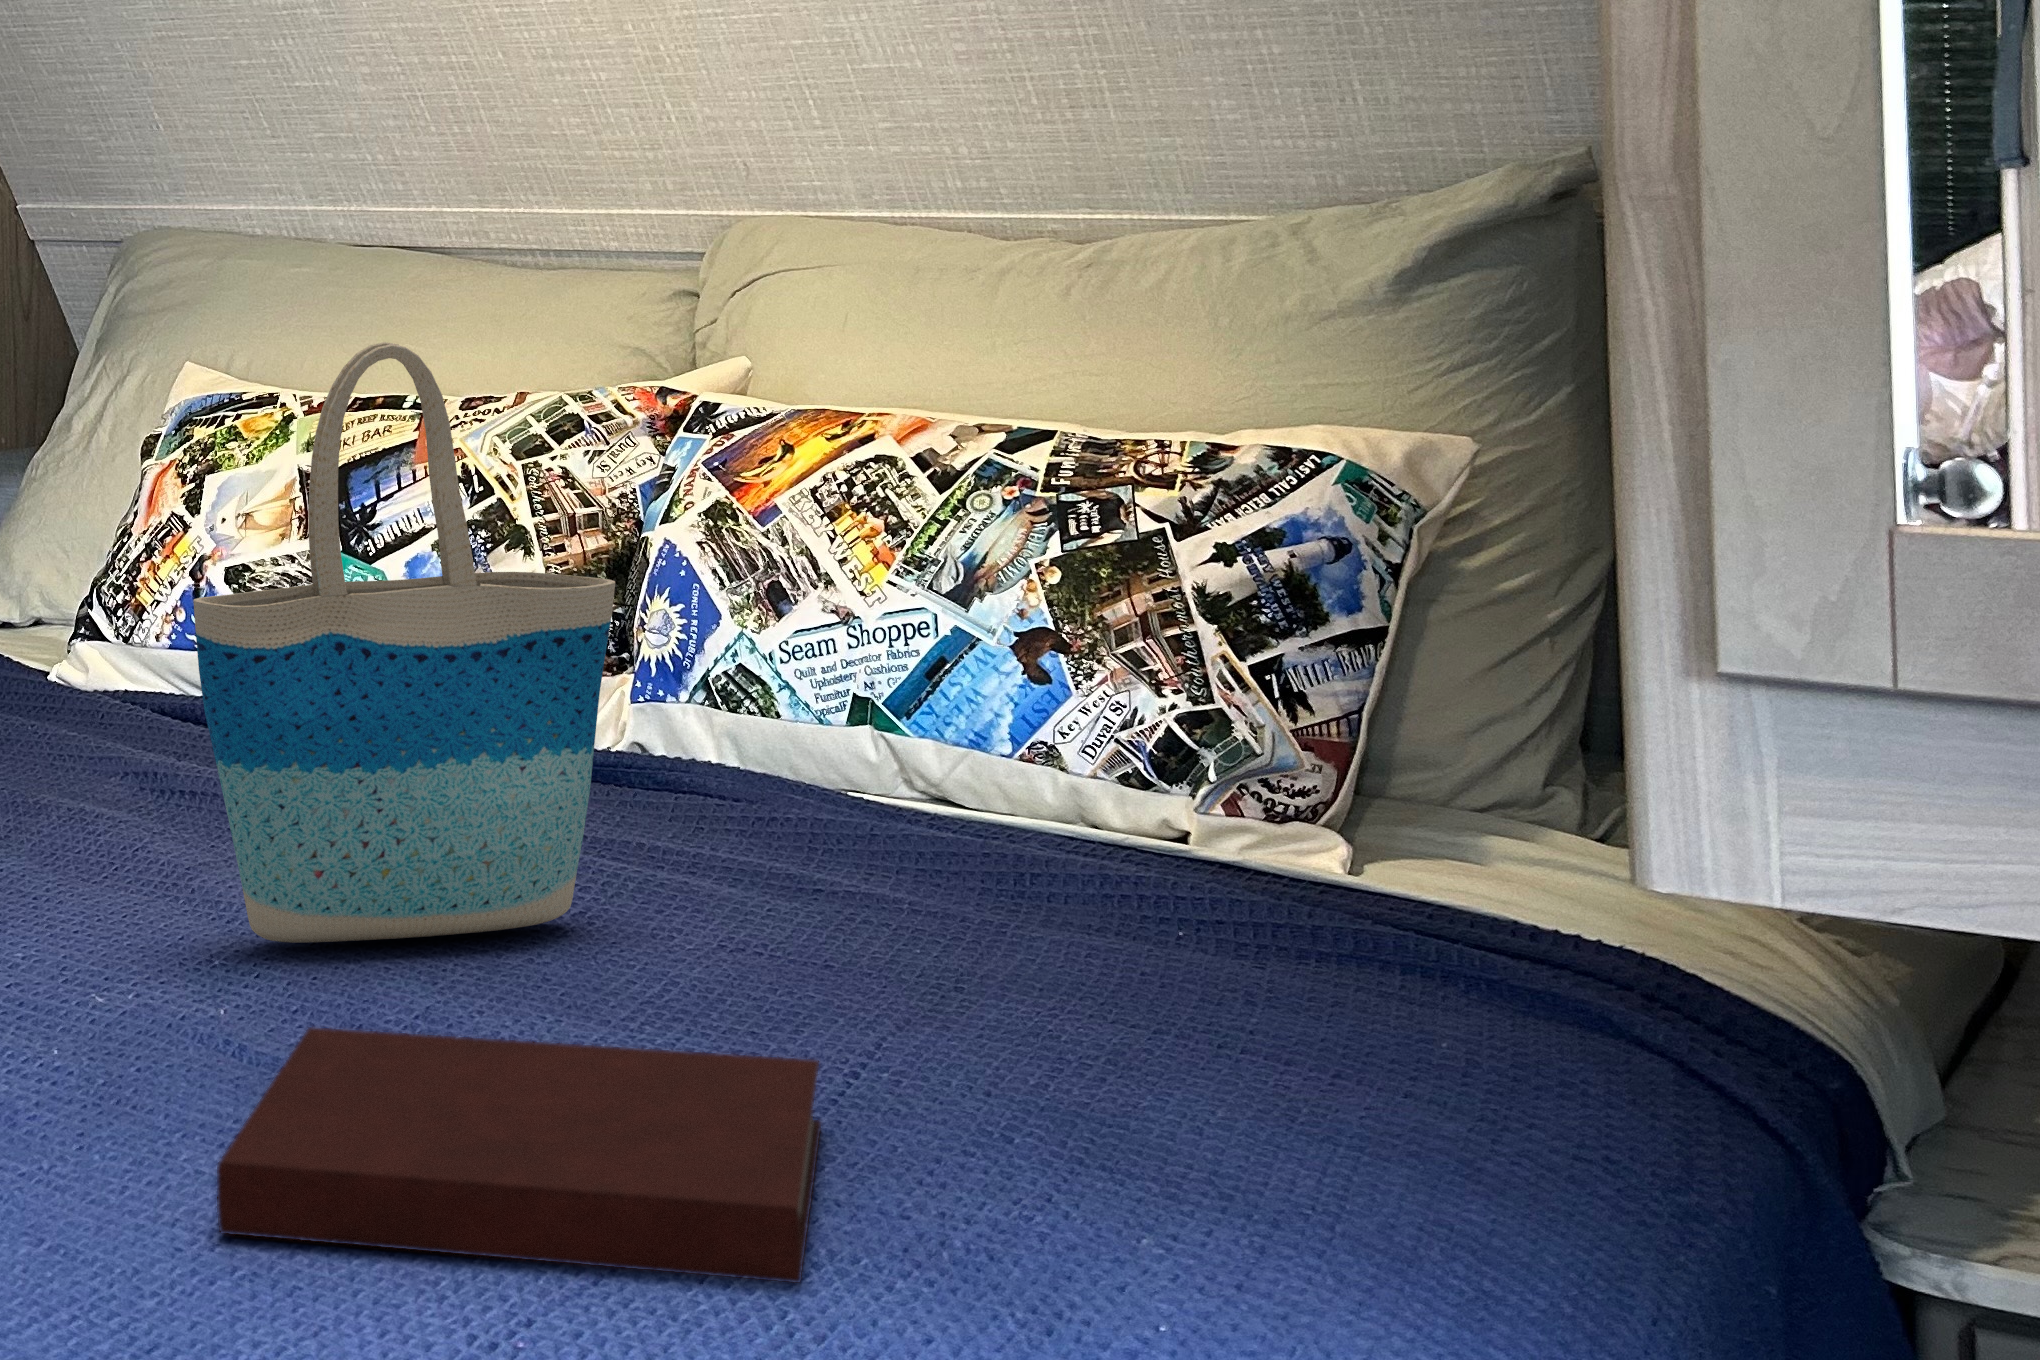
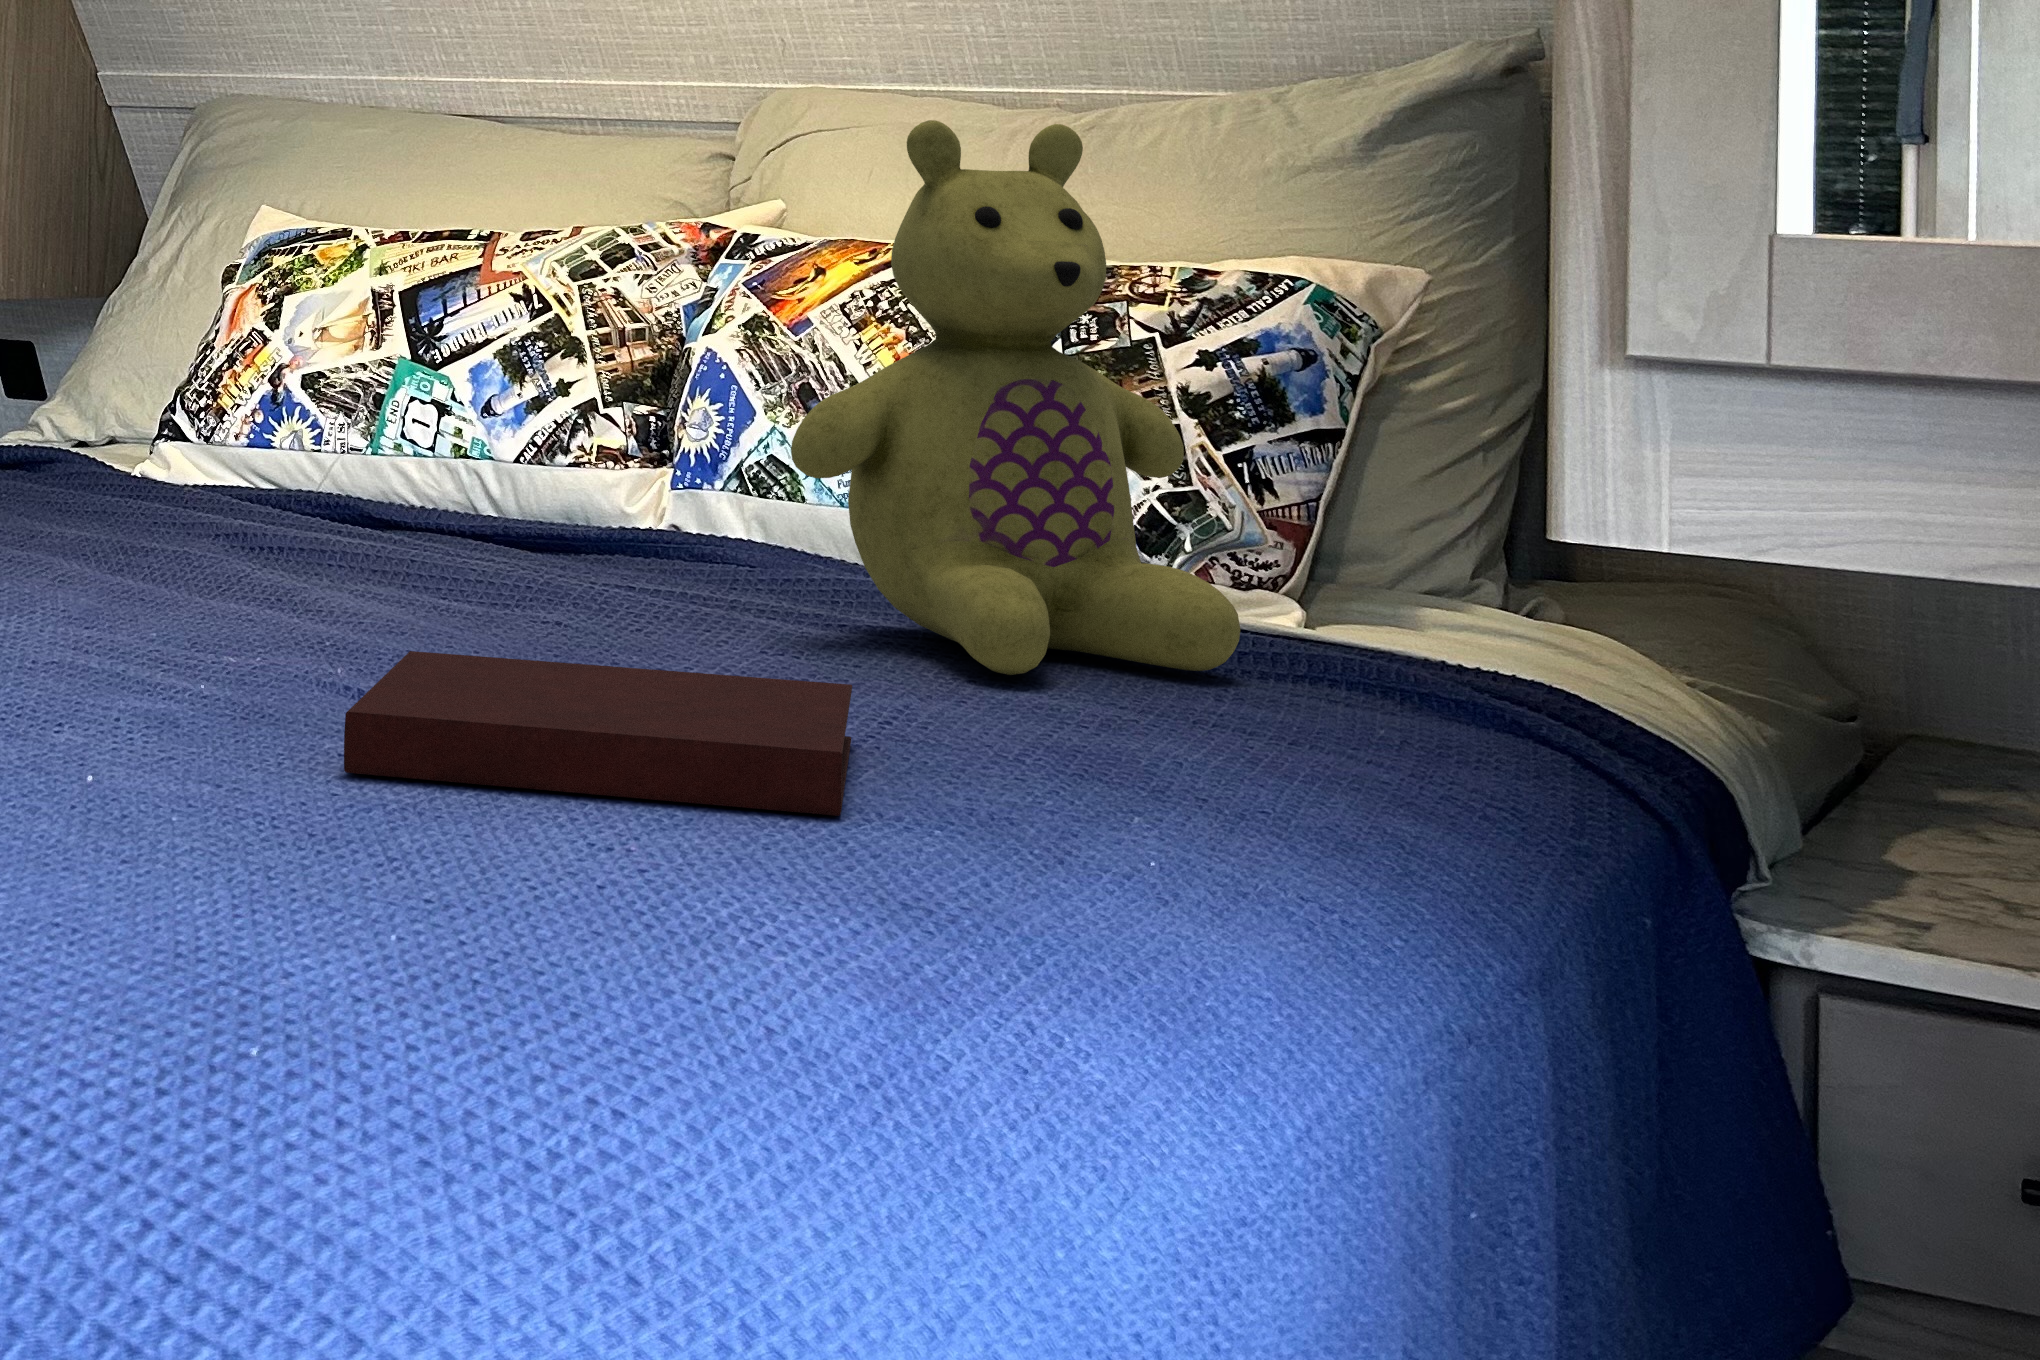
stuffed bear: none [751,317,1275,983] -> present [791,120,1240,675]
tote bag: present [193,342,615,943] -> none [308,108,678,631]

